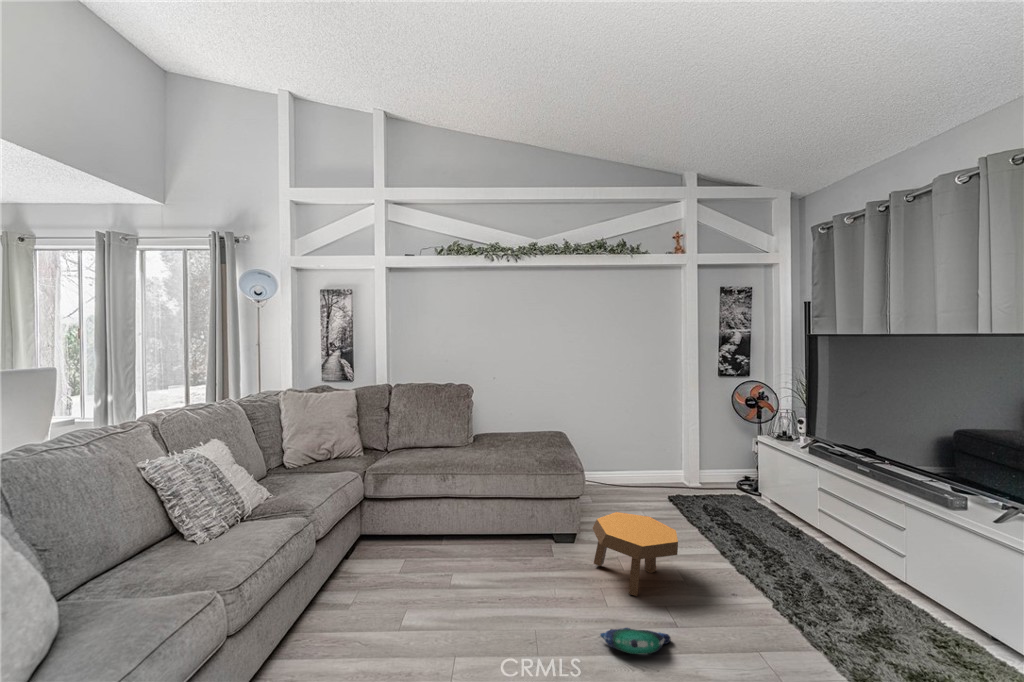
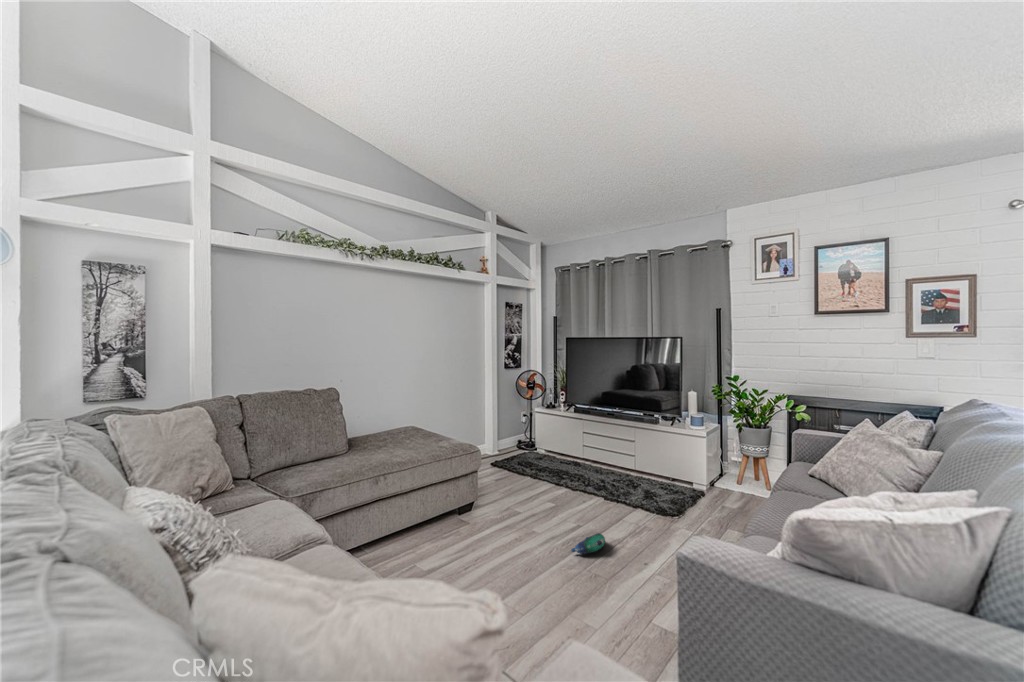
footstool: present [593,512,678,596] -> none [507,471,568,525]

